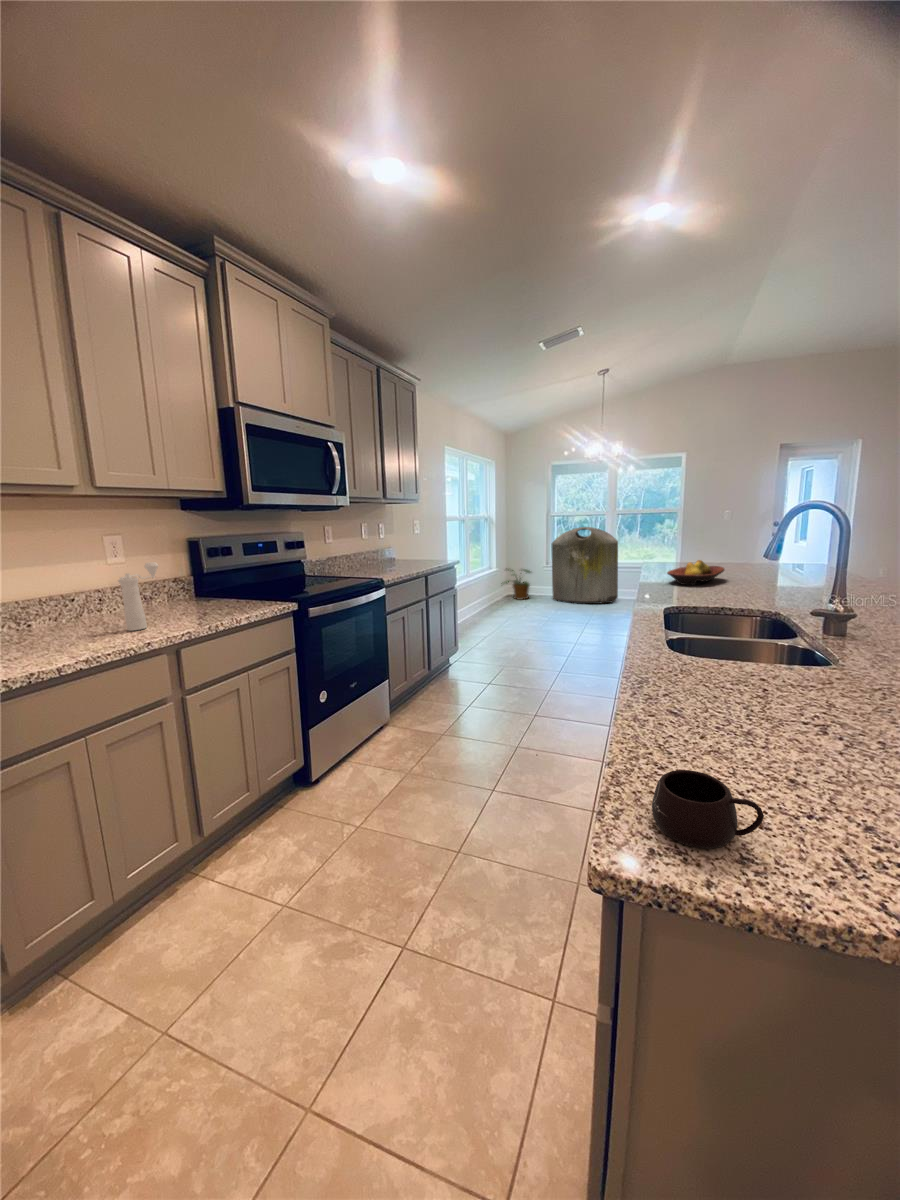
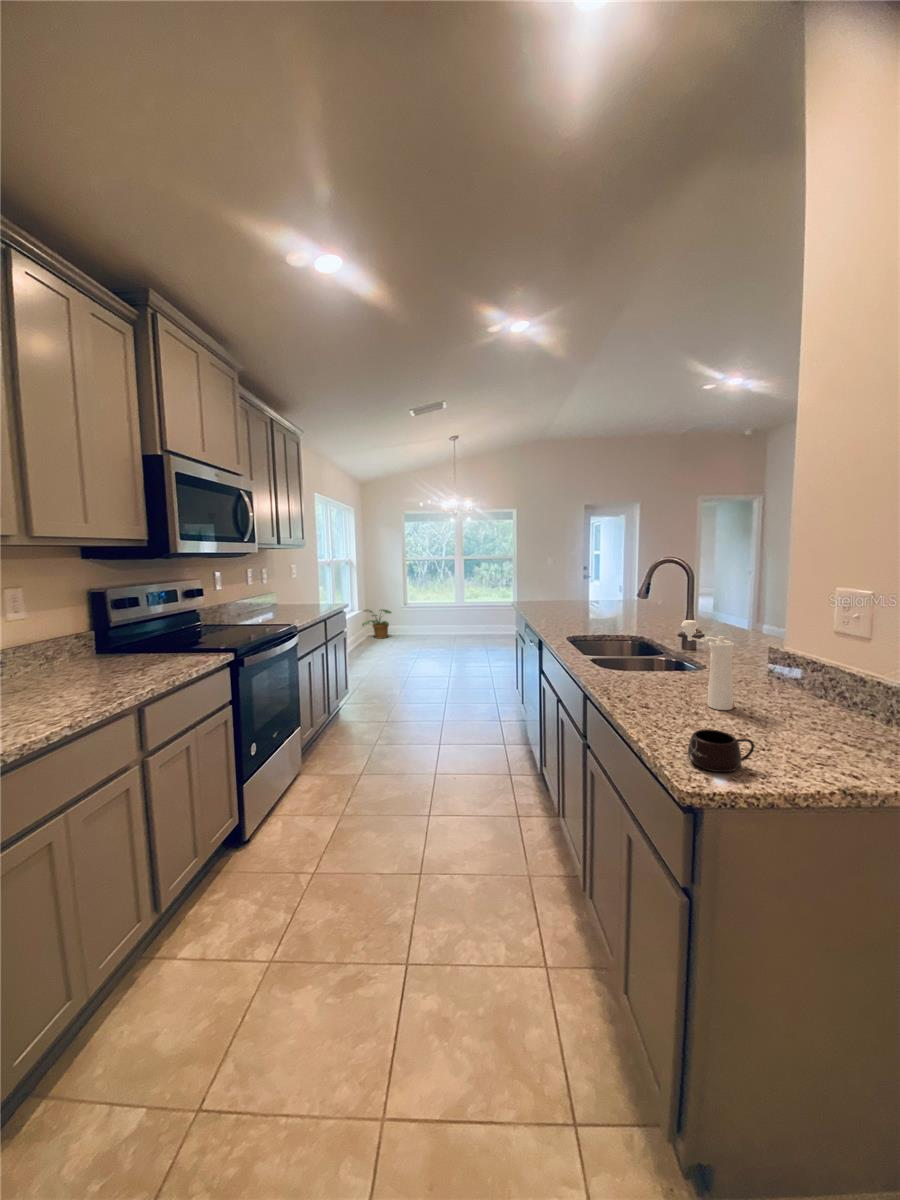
trash can: present [551,527,618,604] -> none [407,570,467,639]
fruit bowl: present [667,560,724,585] -> none [542,597,580,617]
pepper mill: present [118,562,158,631] -> present [681,620,734,710]

